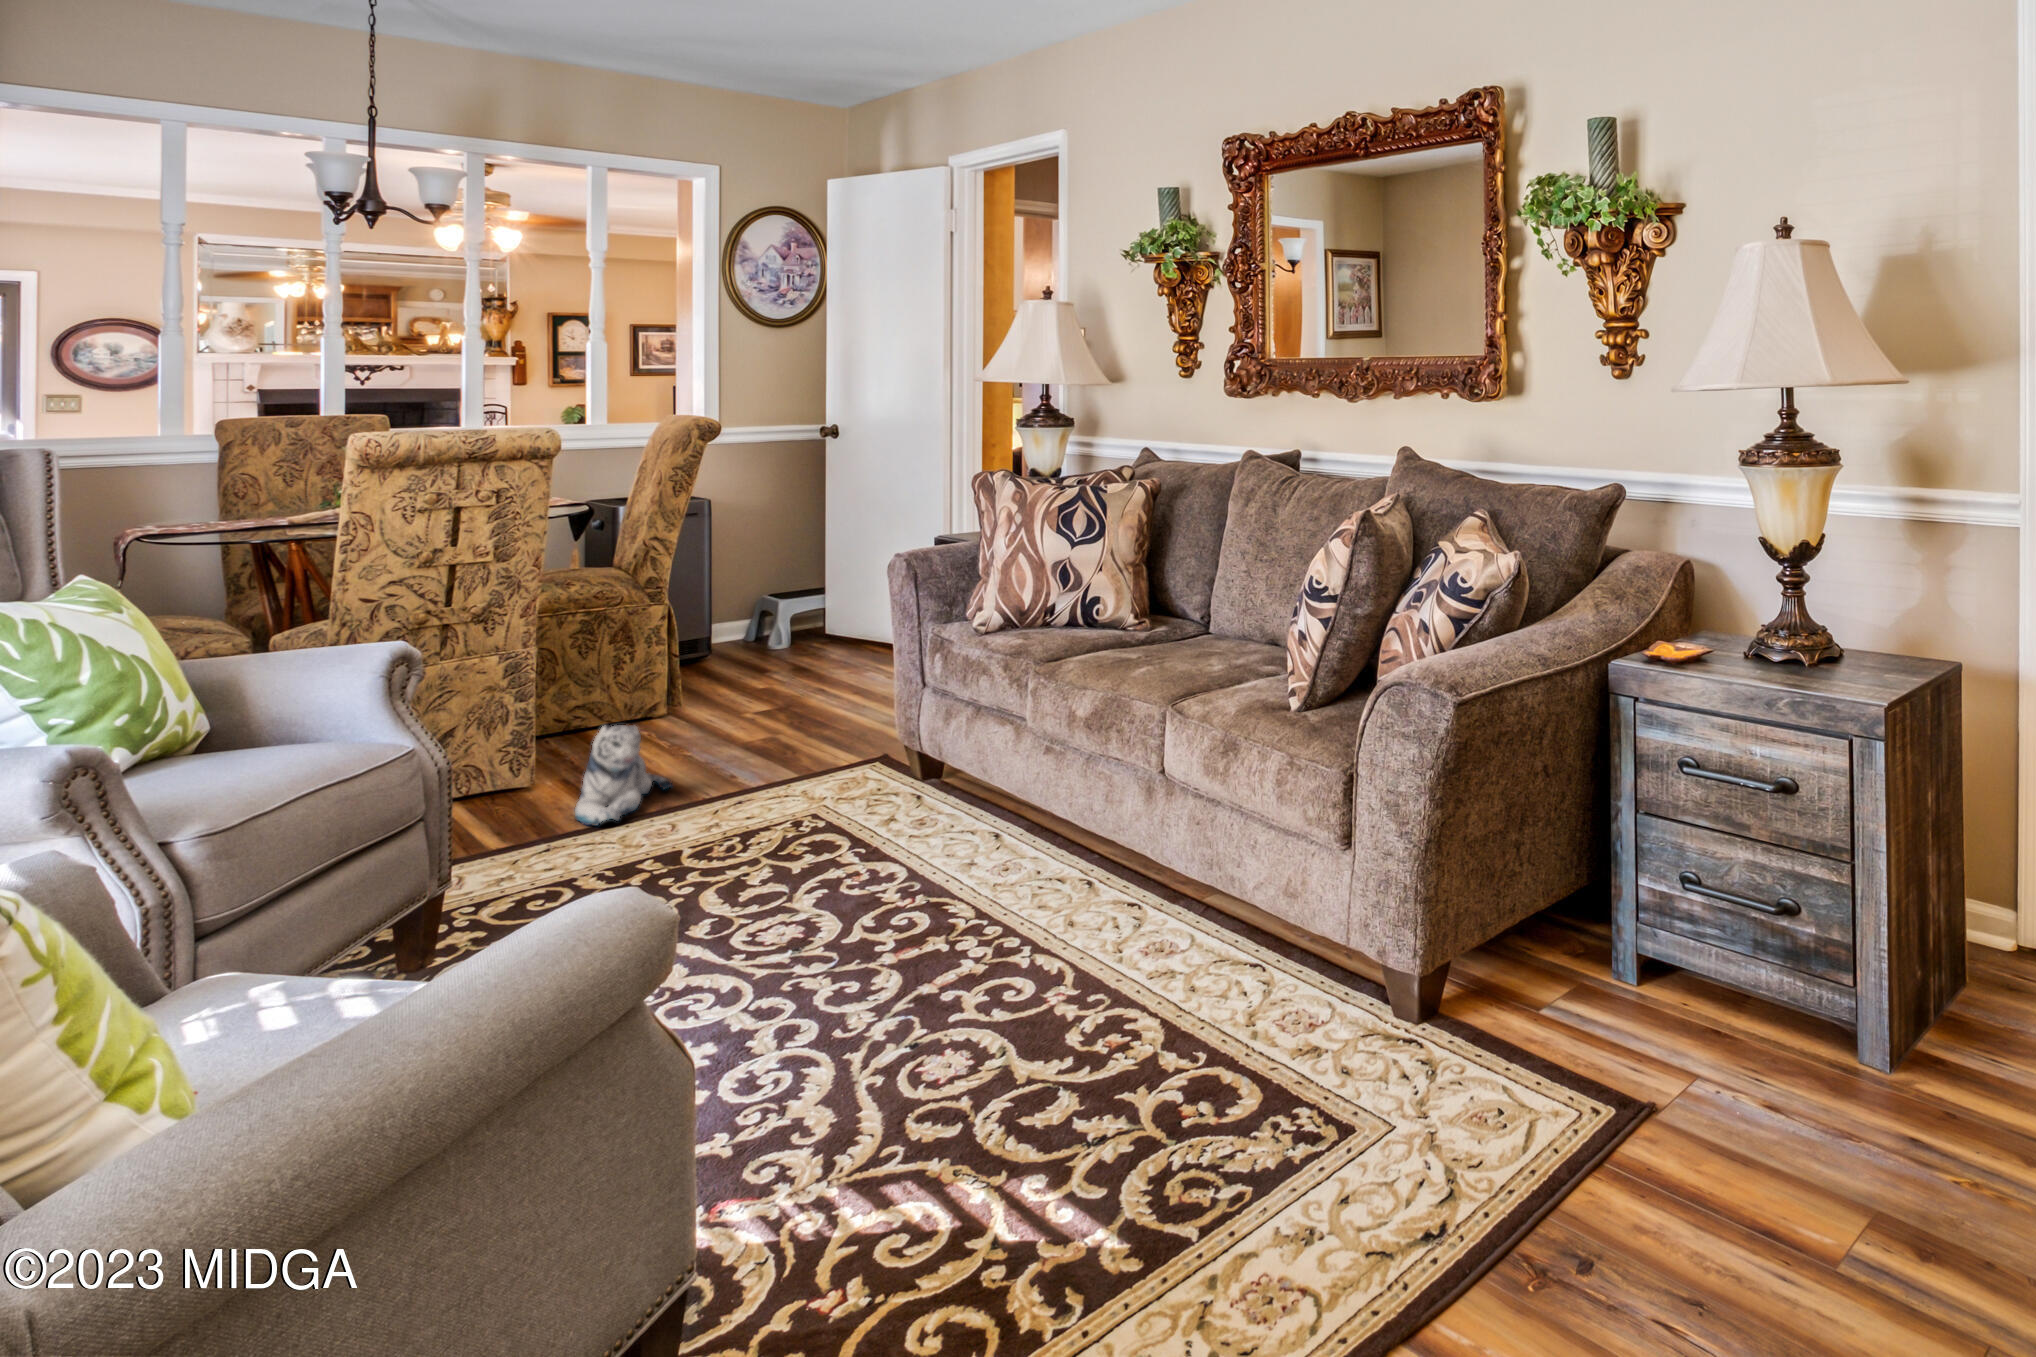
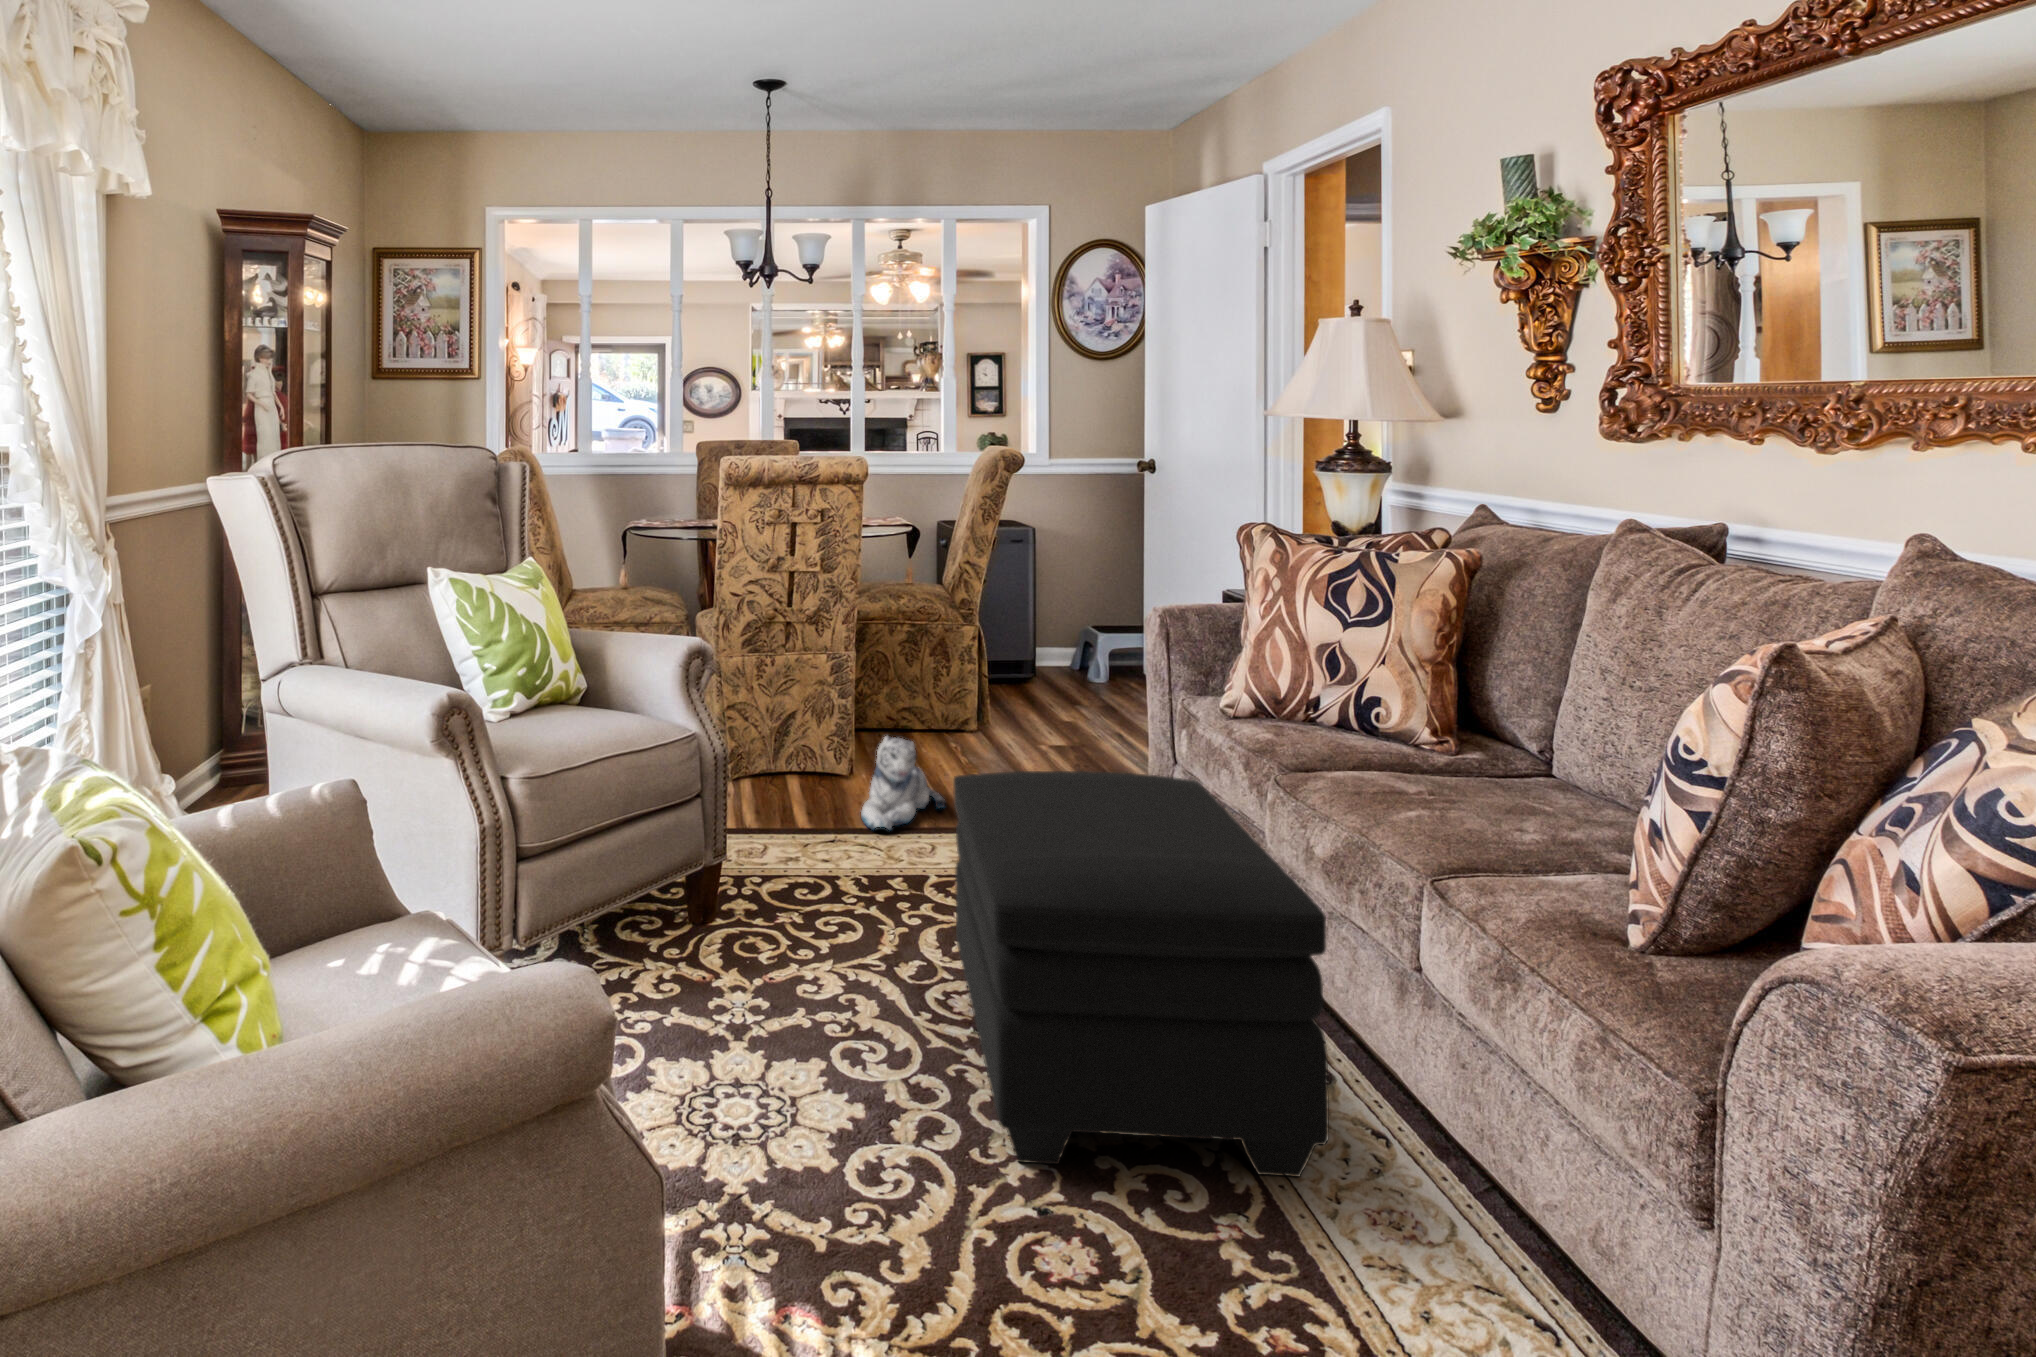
ottoman: none [750,687,1112,1022] -> present [953,771,1329,1177]

